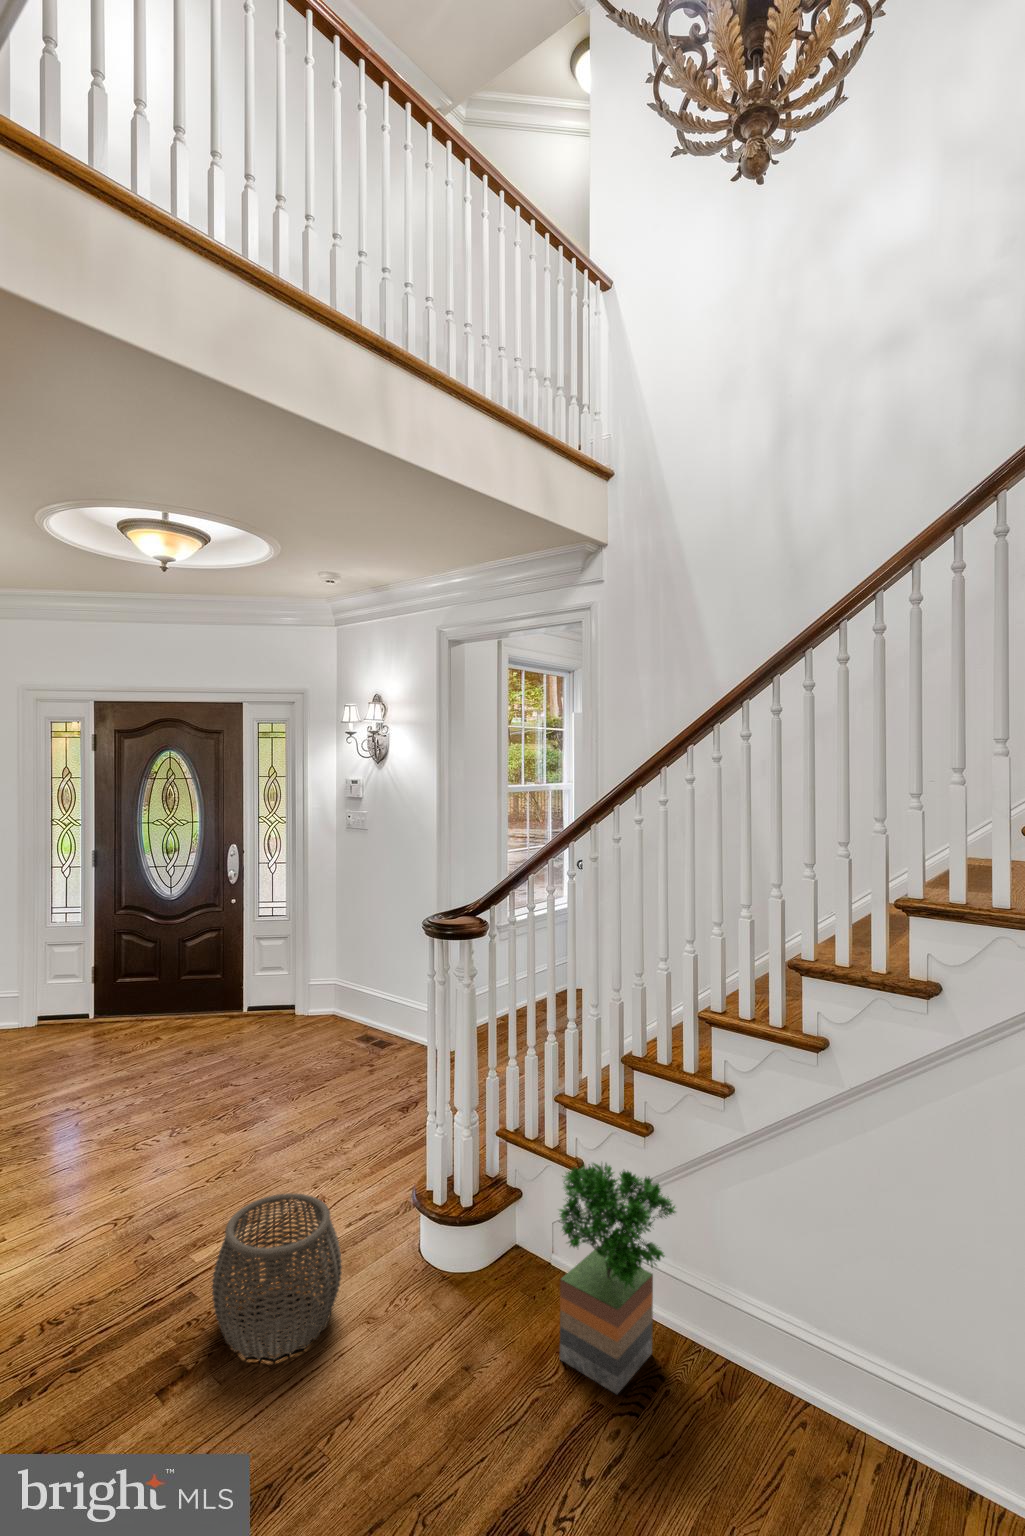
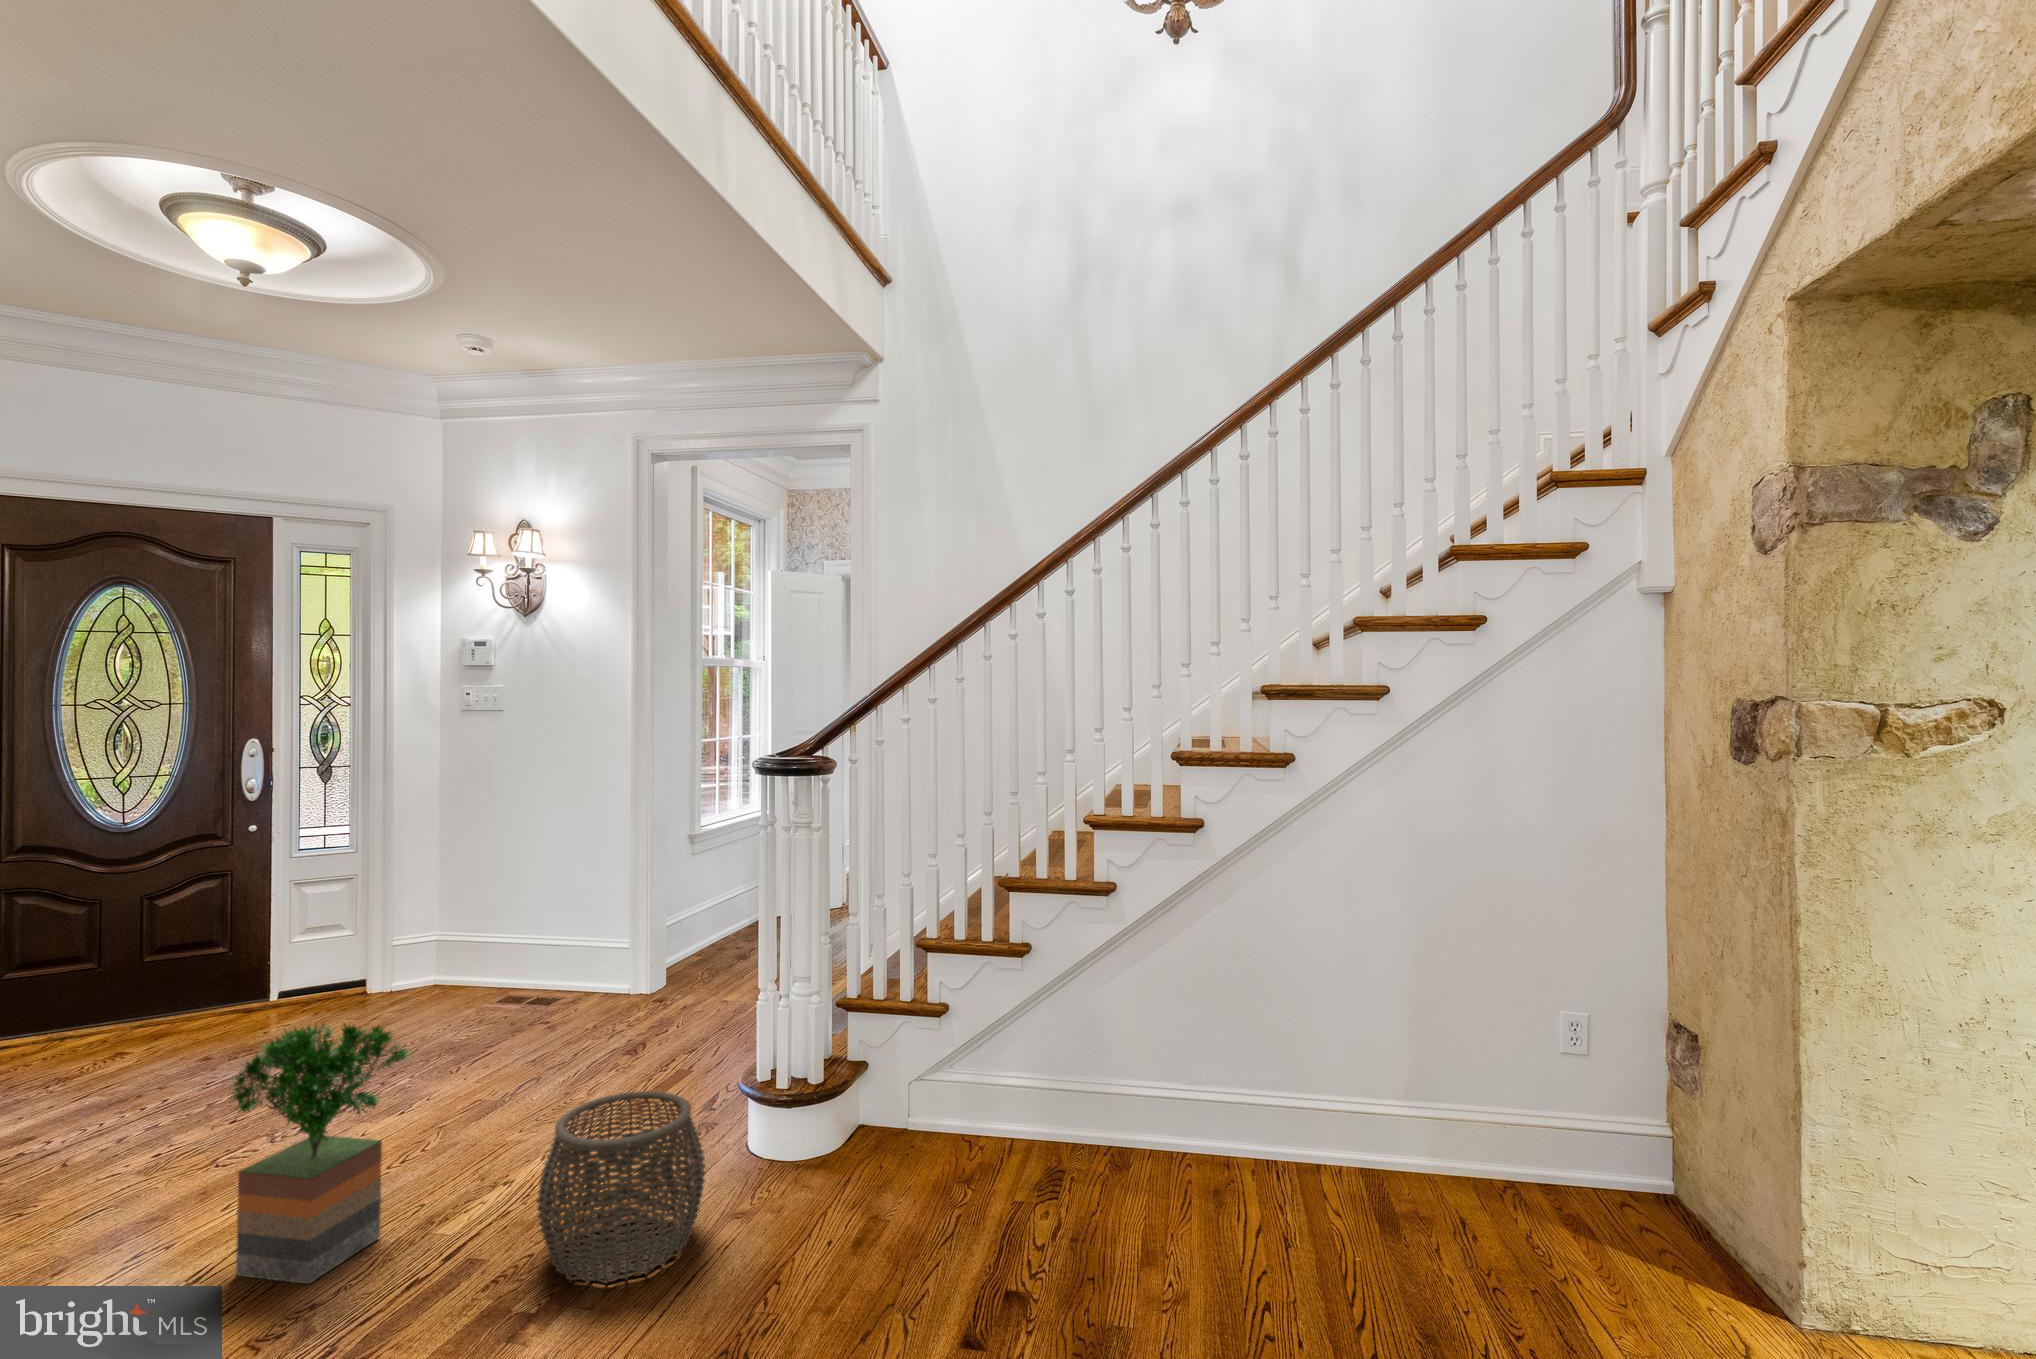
potted tree: present [560,1163,676,1394] -> present [229,1023,409,1284]

